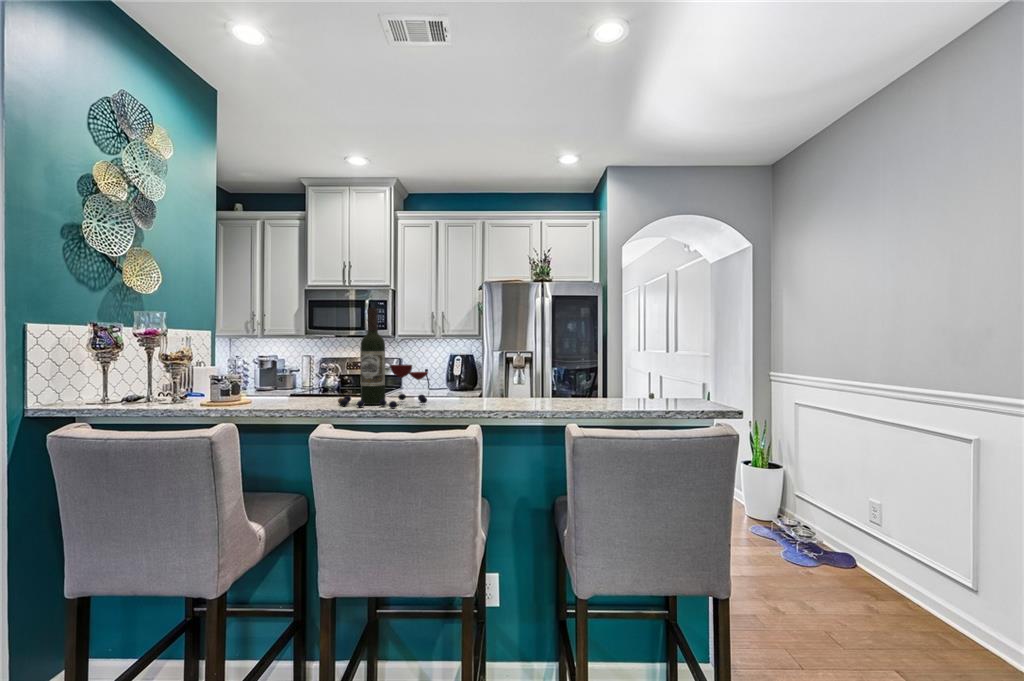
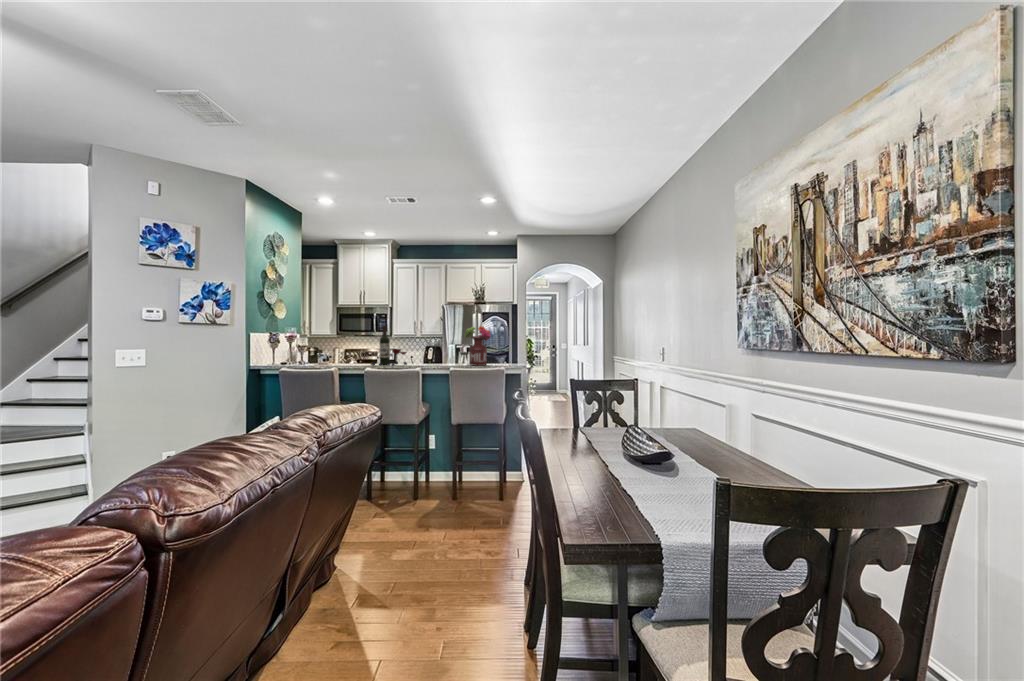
flower arrangement: none [566,308,636,407] -> present [465,326,491,366]

